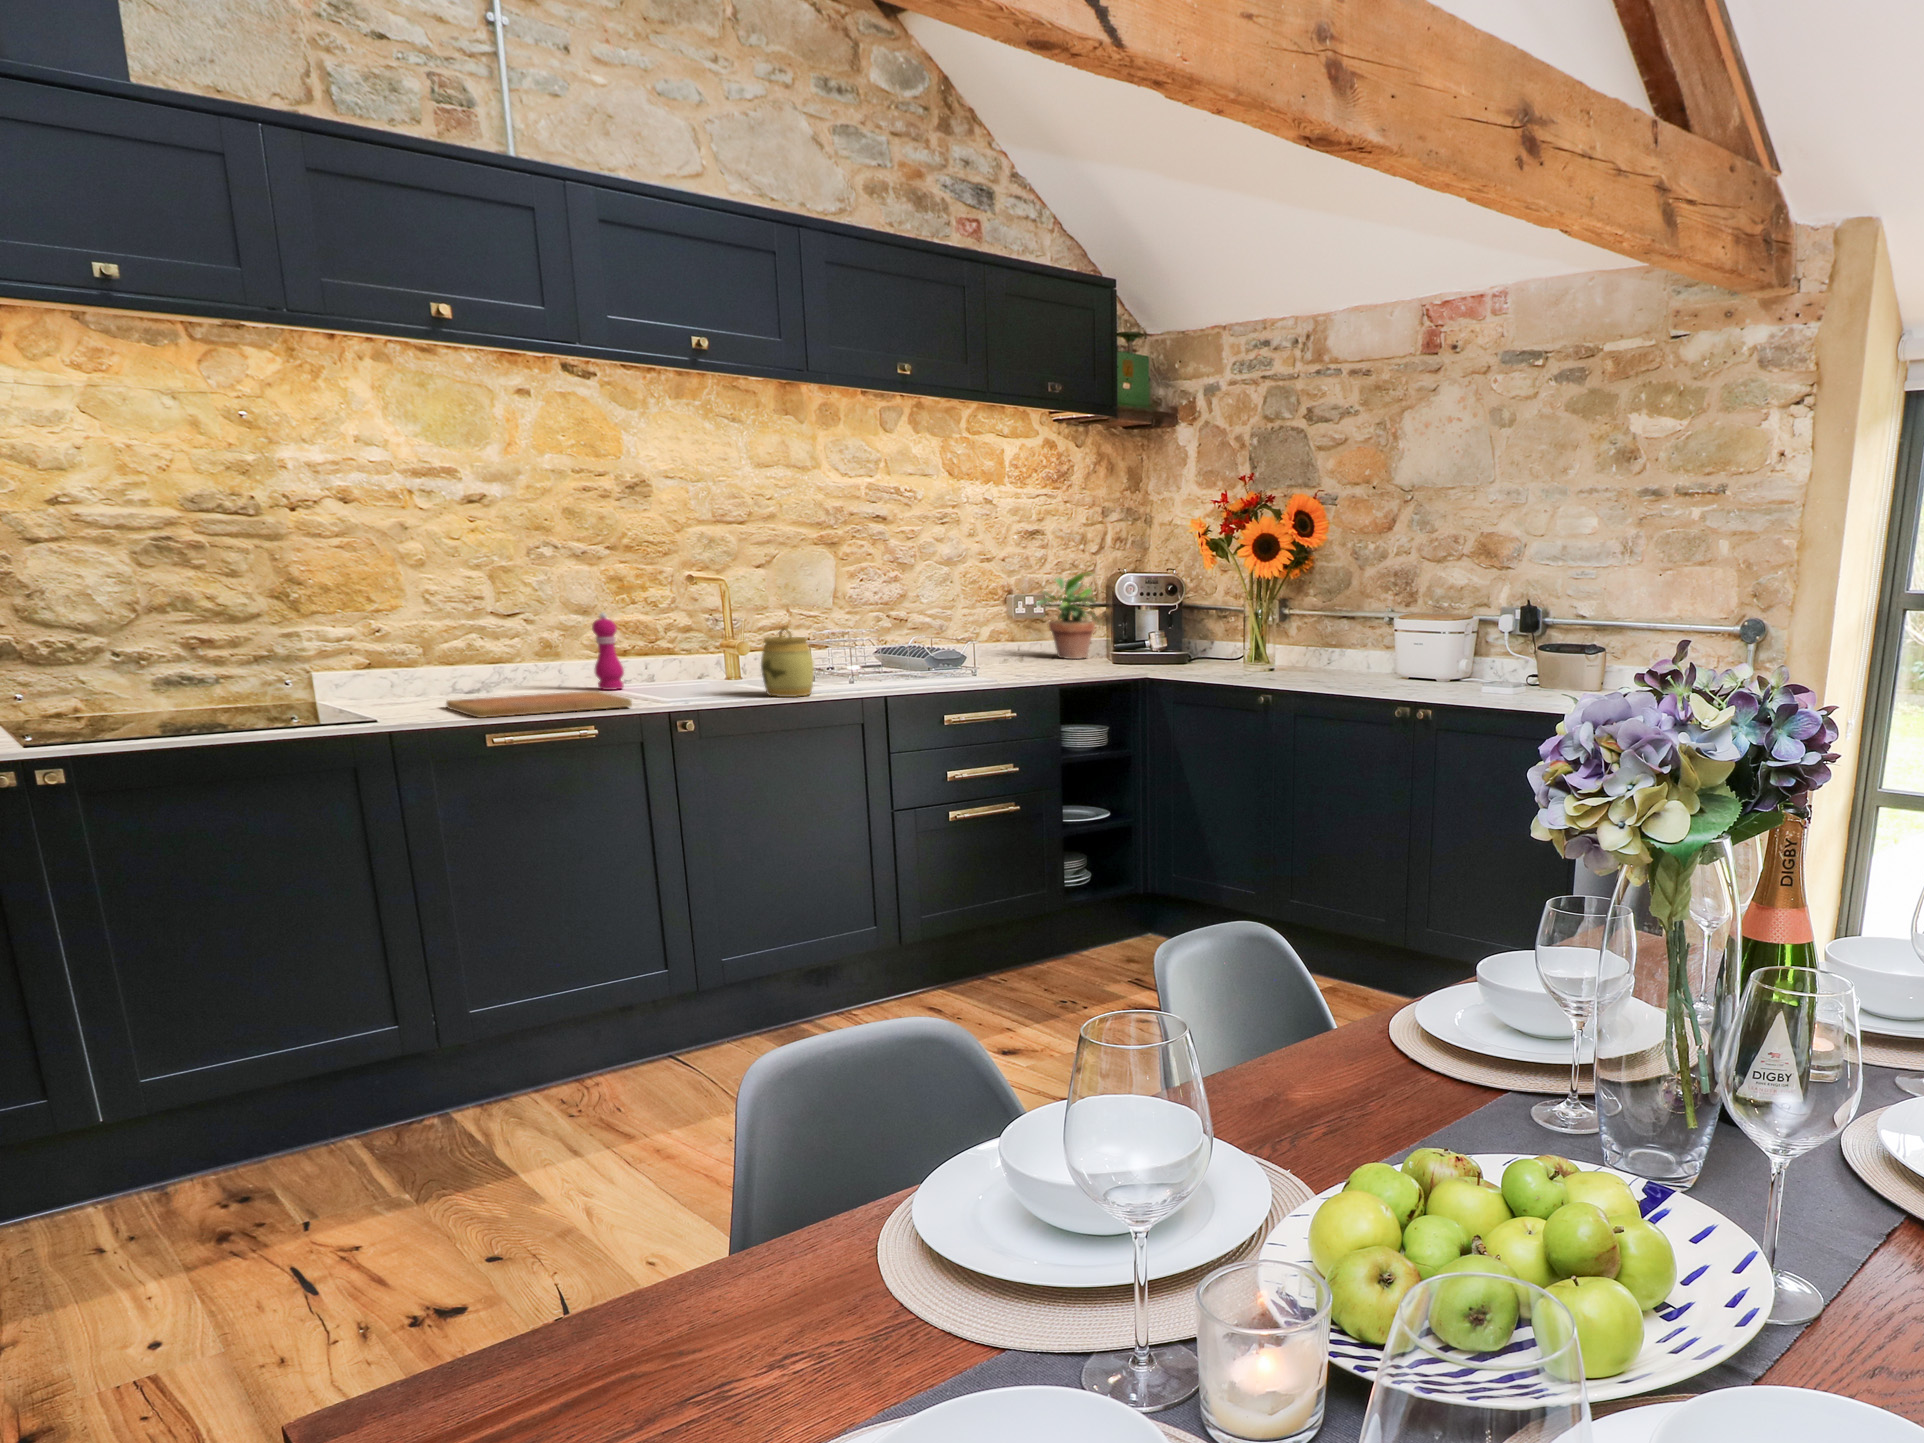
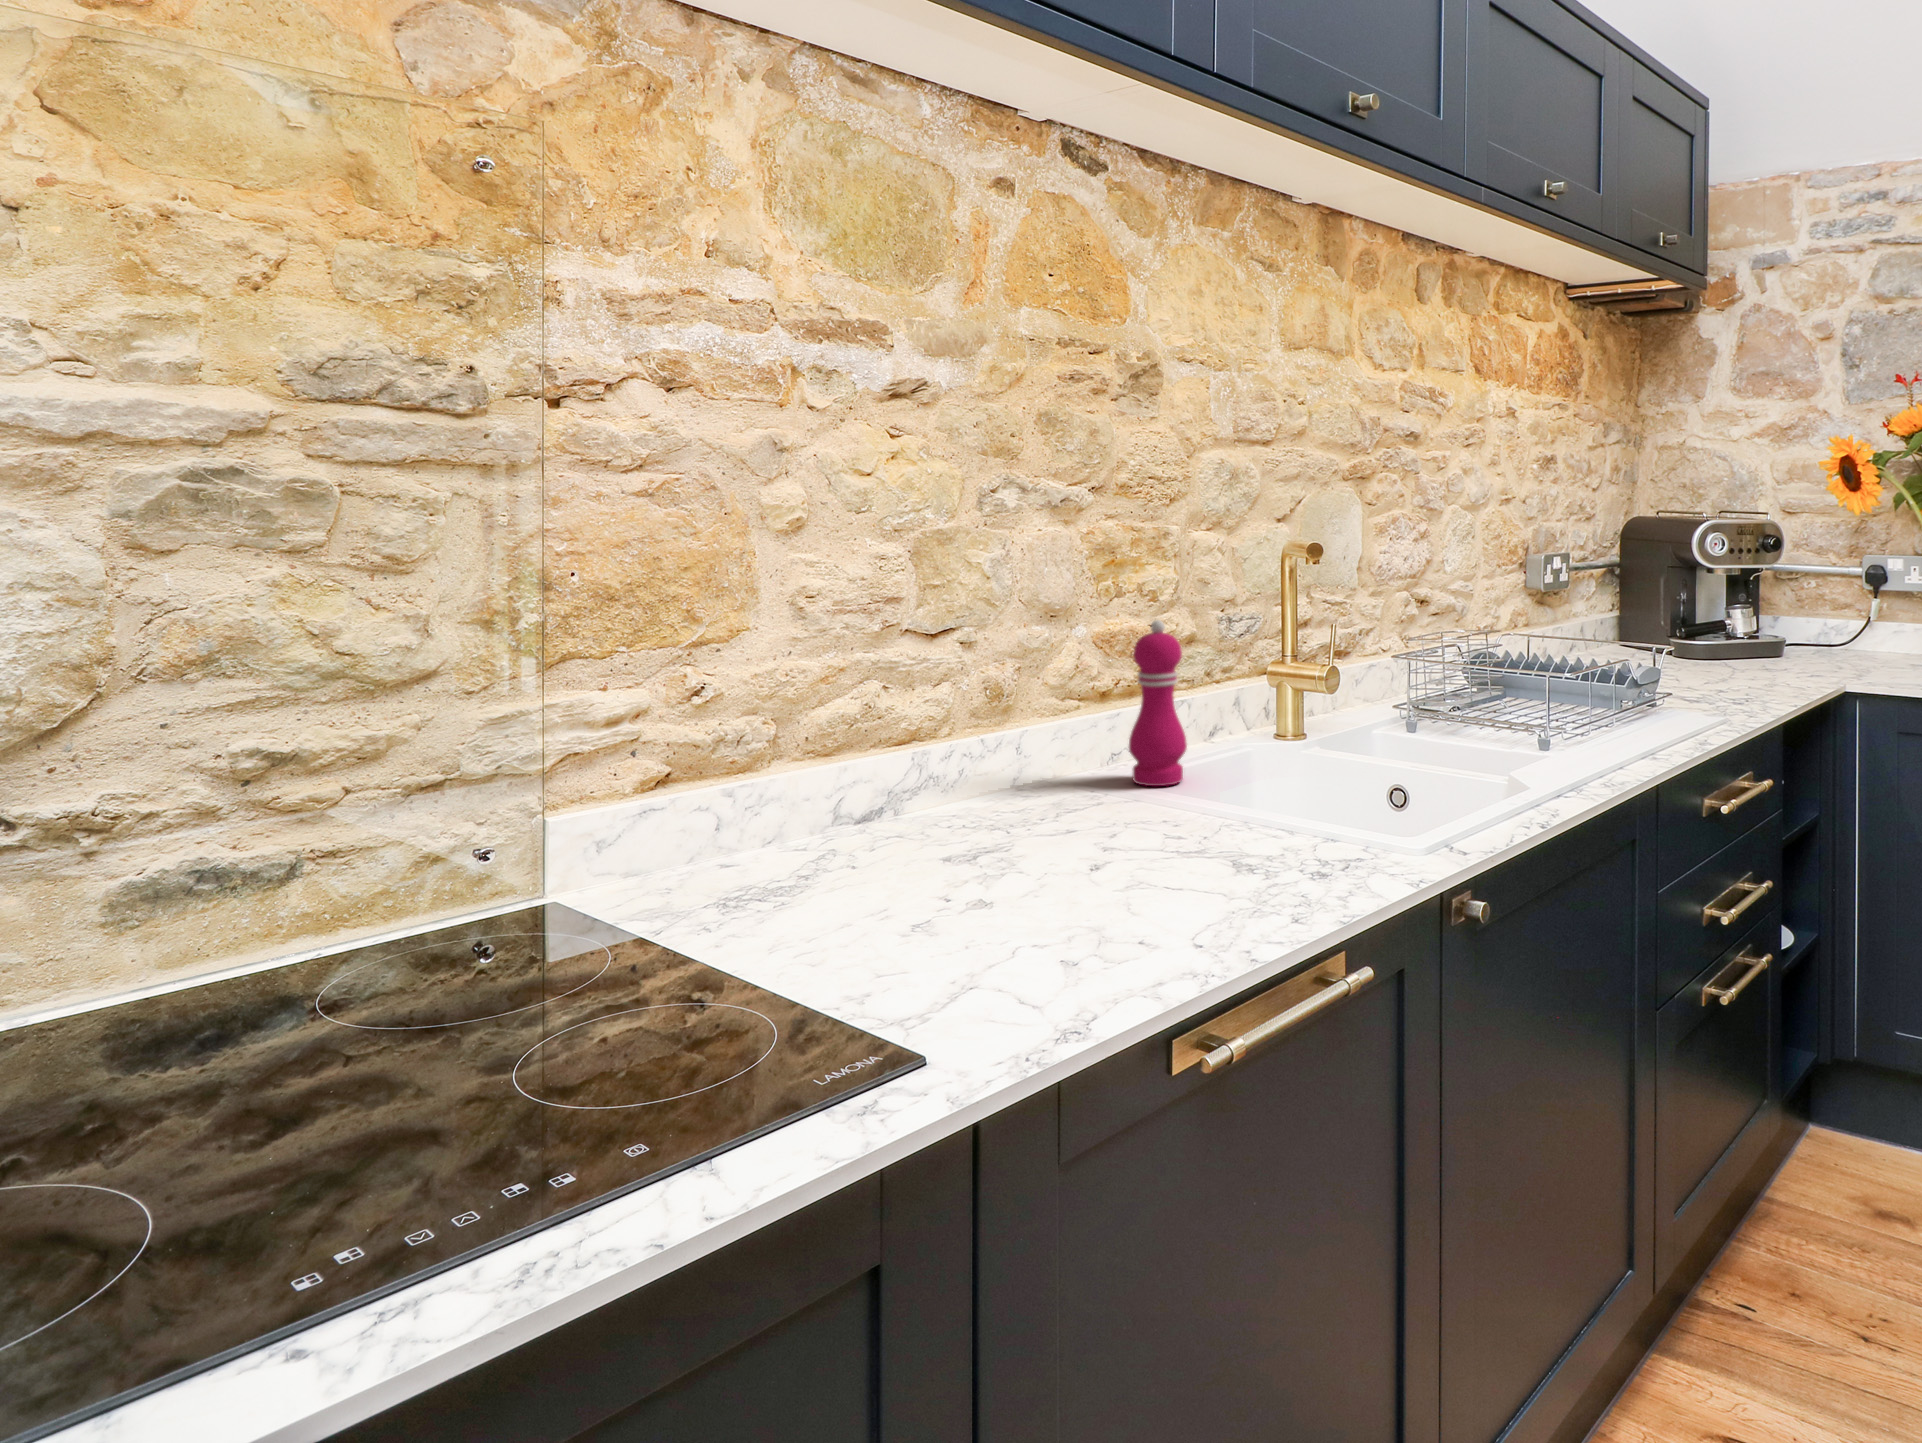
potted plant: present [1036,573,1095,659] -> none [1542,518,1646,646]
jar: present [761,627,814,697] -> none [1483,637,1596,790]
cutting board: present [446,691,632,718] -> none [953,810,1392,972]

